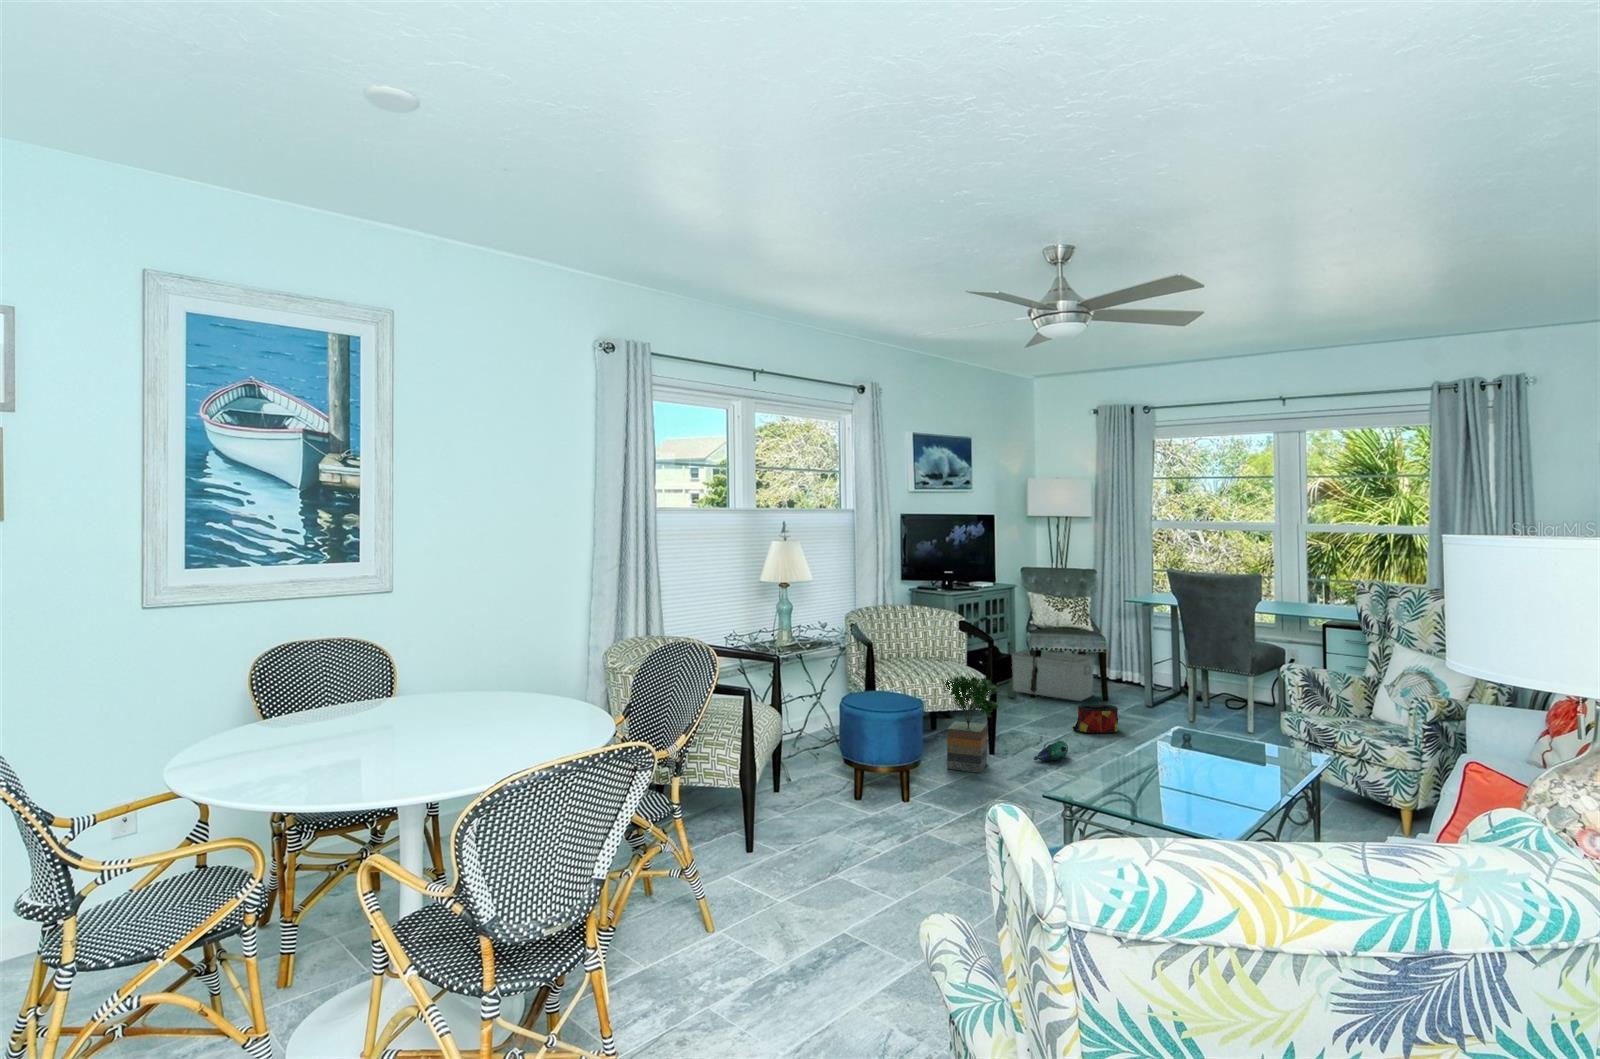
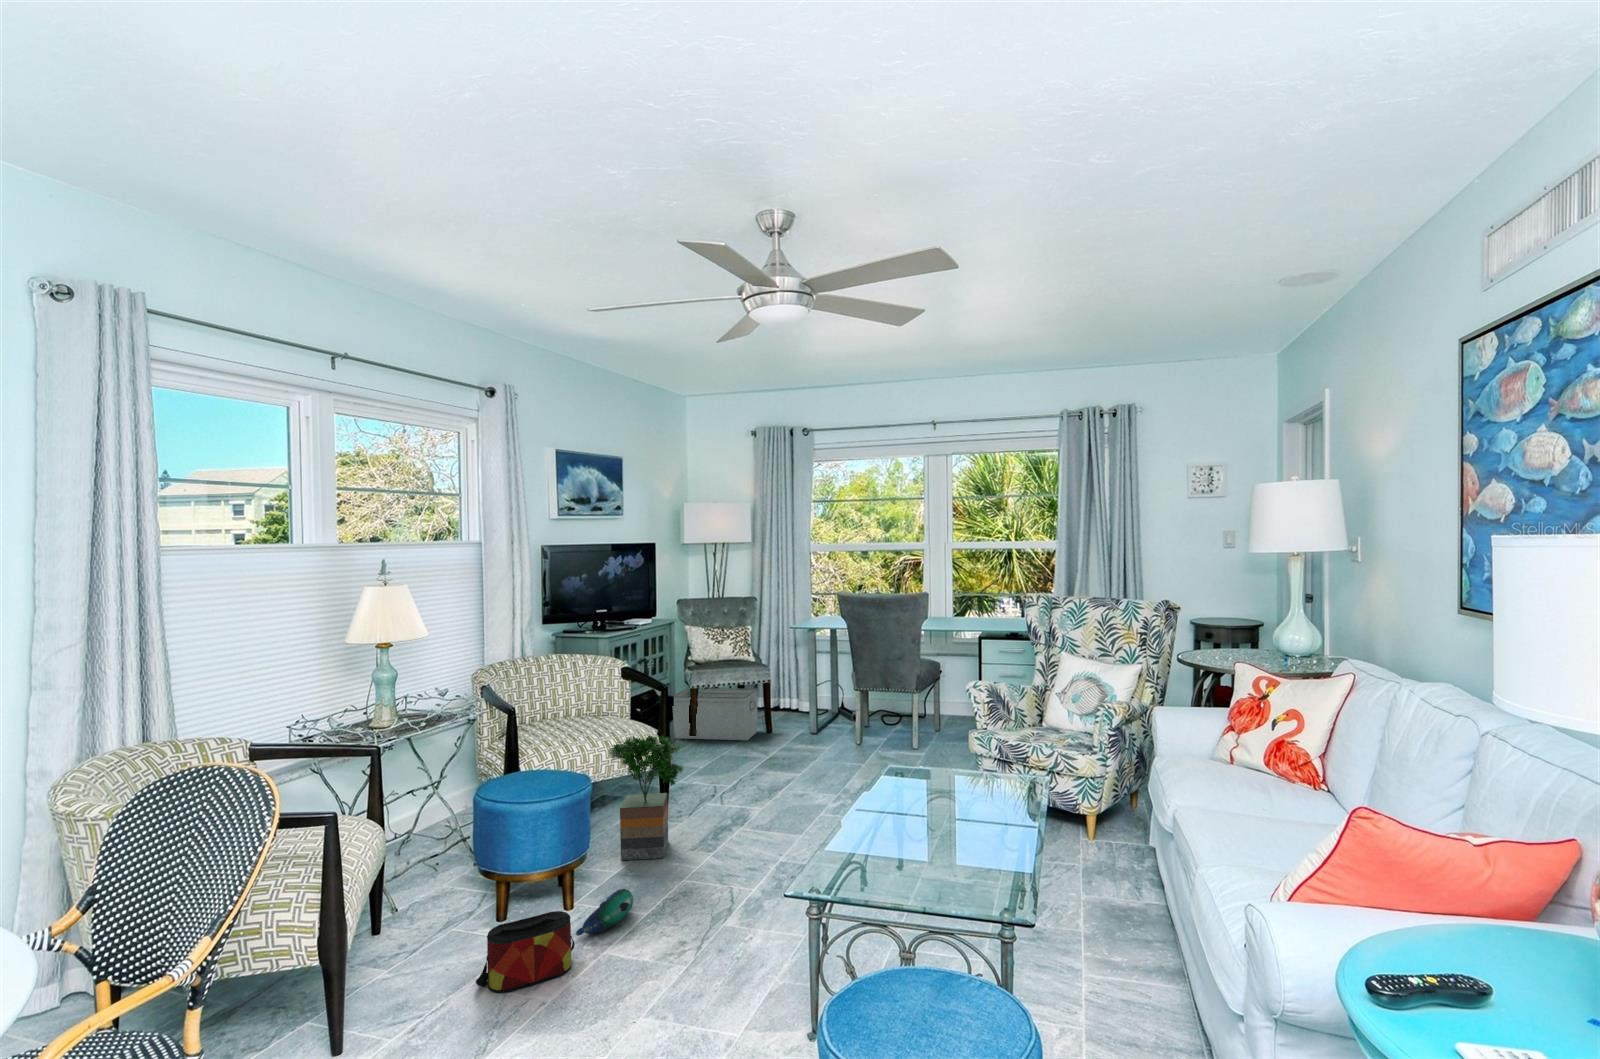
bag: present [1073,705,1118,734] -> present [475,911,575,992]
plush toy: present [1034,741,1068,761] -> present [576,889,633,936]

